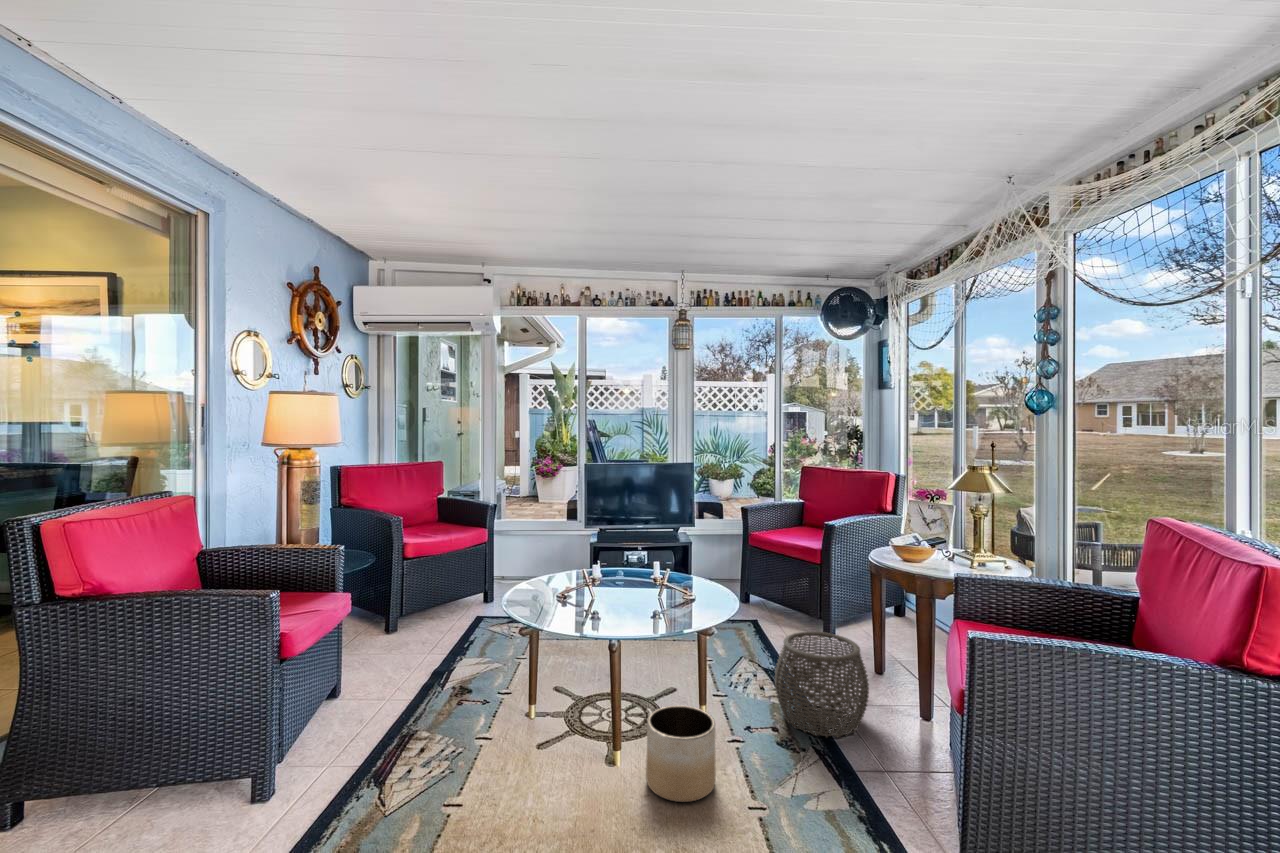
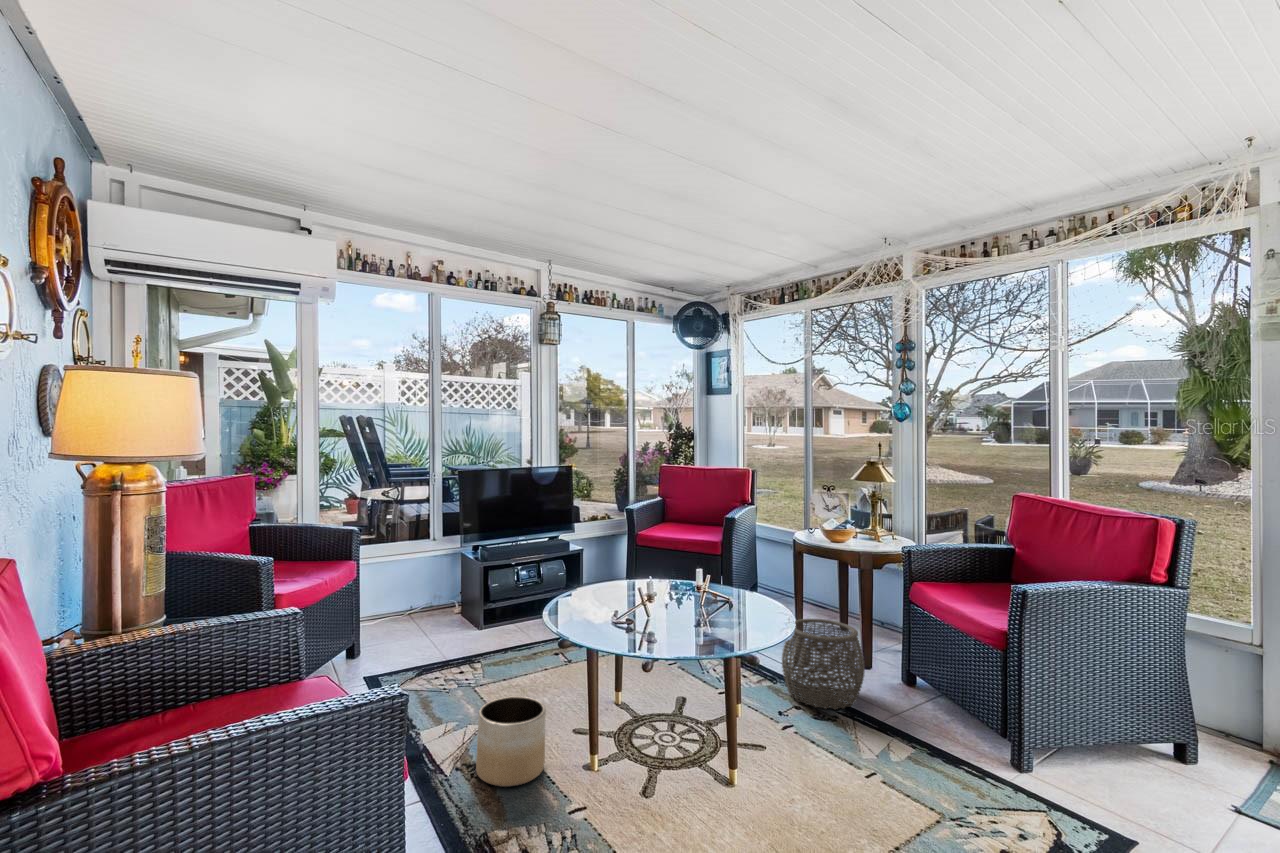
planter: present [646,705,716,802] -> present [476,696,546,787]

